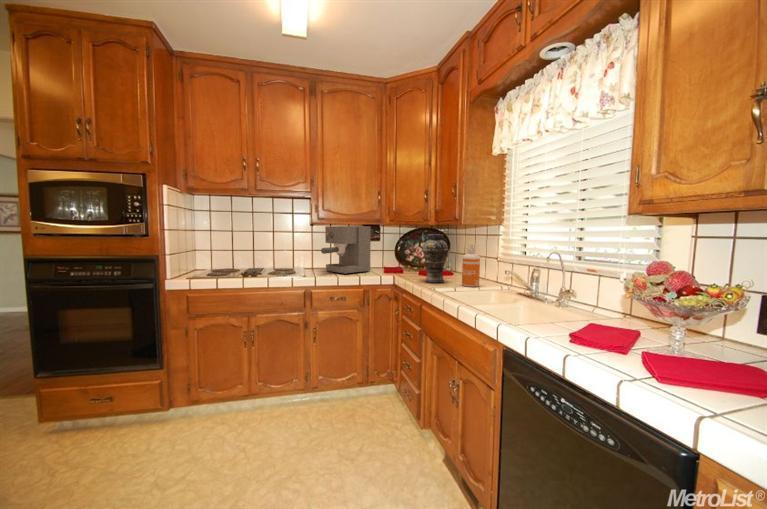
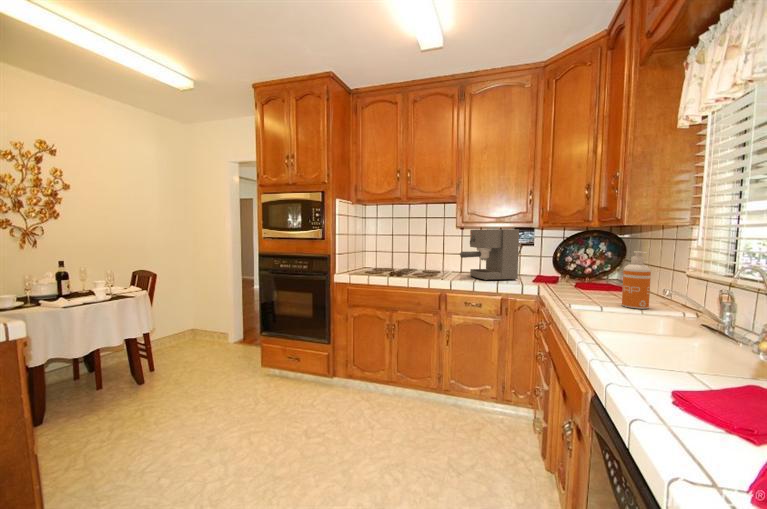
vase: present [422,234,448,283] -> none [569,238,607,299]

